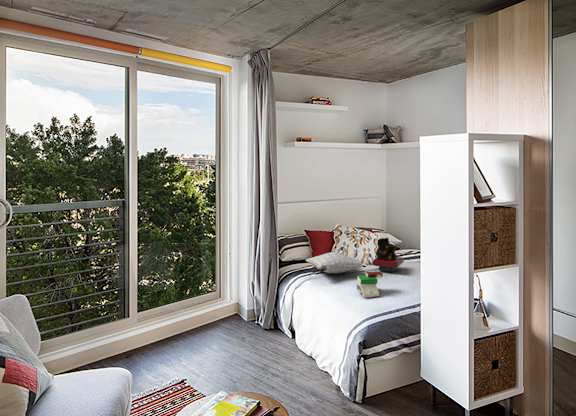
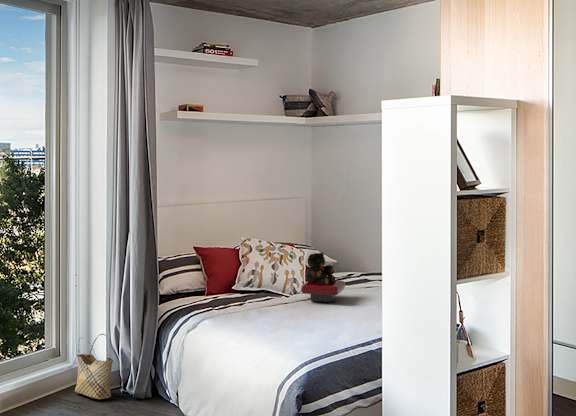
pillow: present [306,252,363,274] -> none [201,274,290,307]
book: present [356,272,383,298] -> none [283,299,321,337]
woven basket: none [229,286,251,328] -> present [75,334,113,399]

